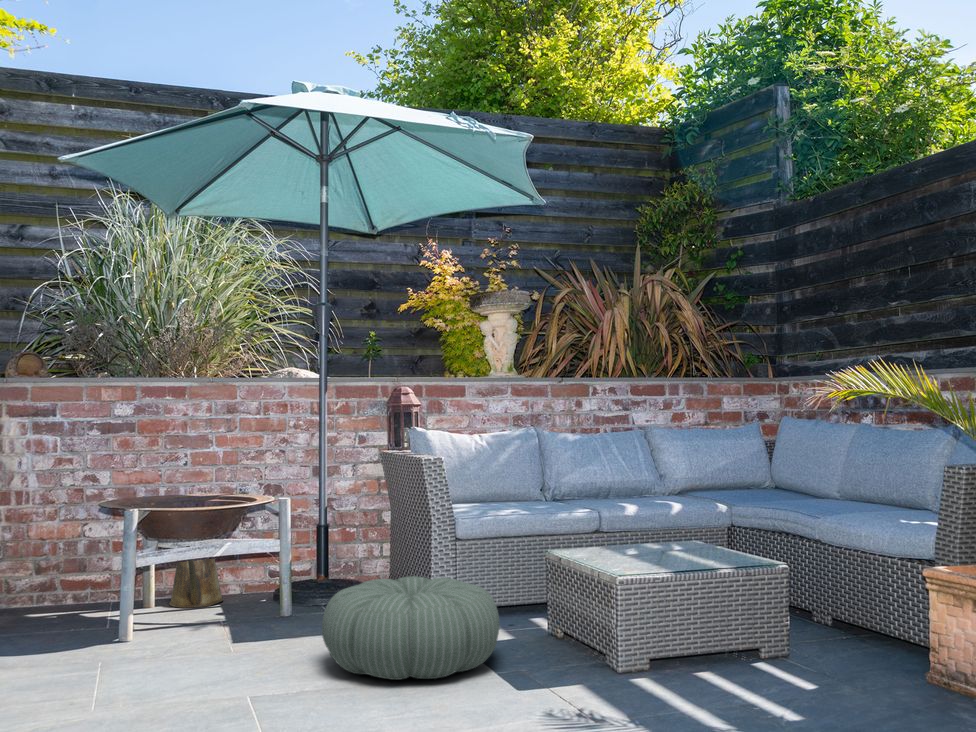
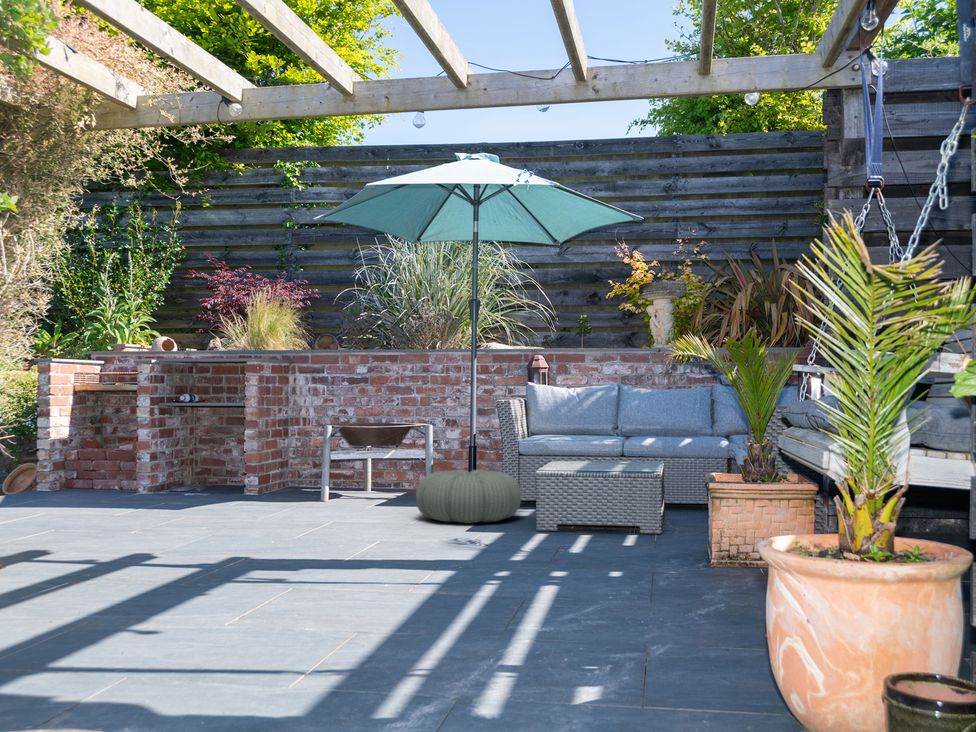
watering can: present [169,546,223,608] -> none [381,452,414,492]

